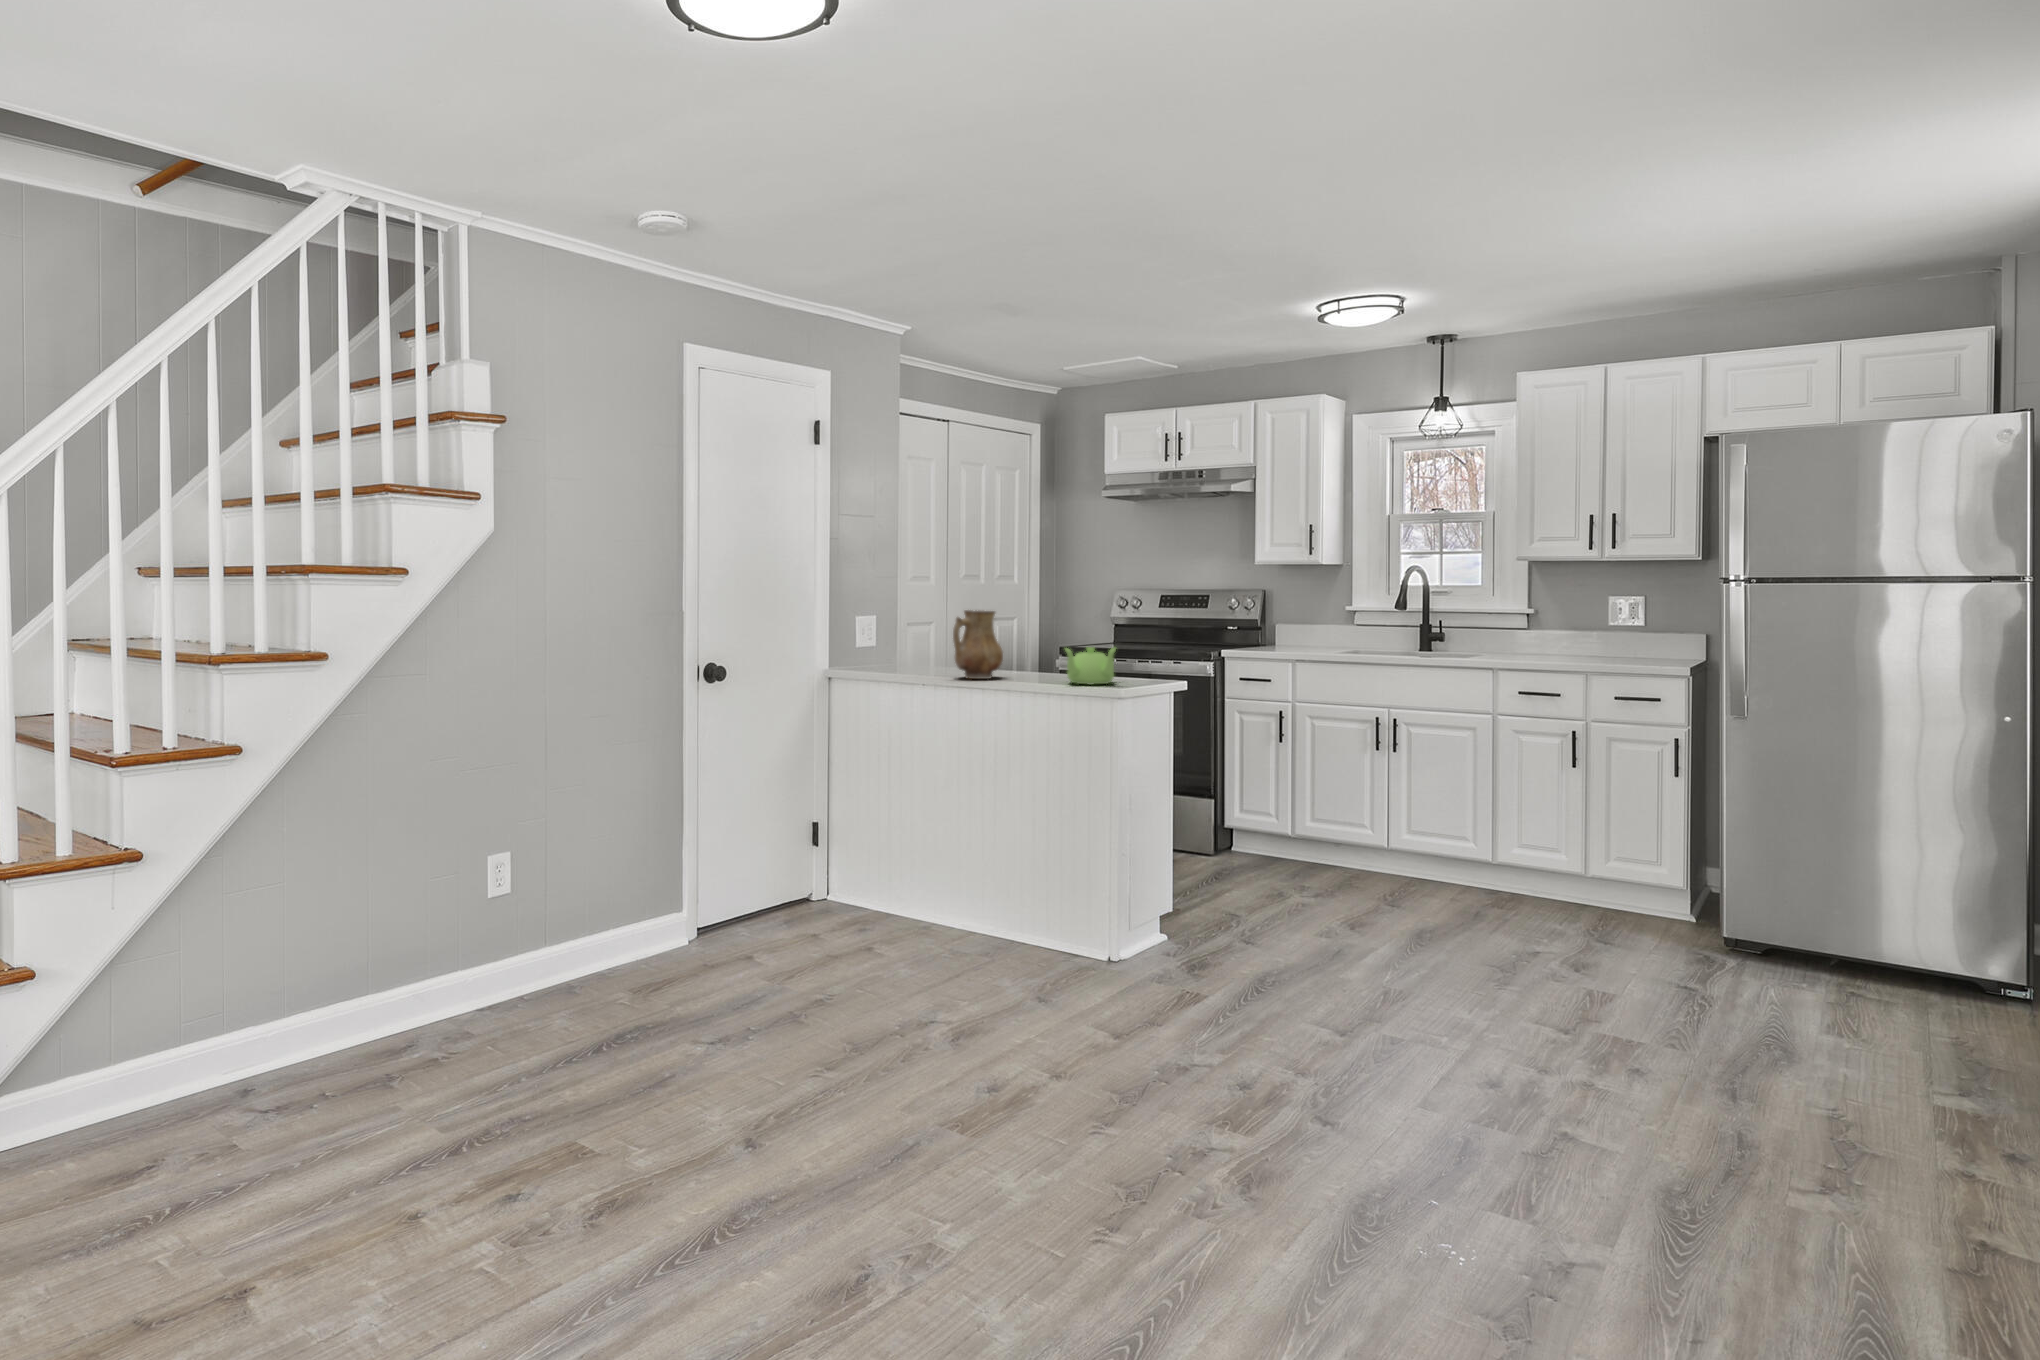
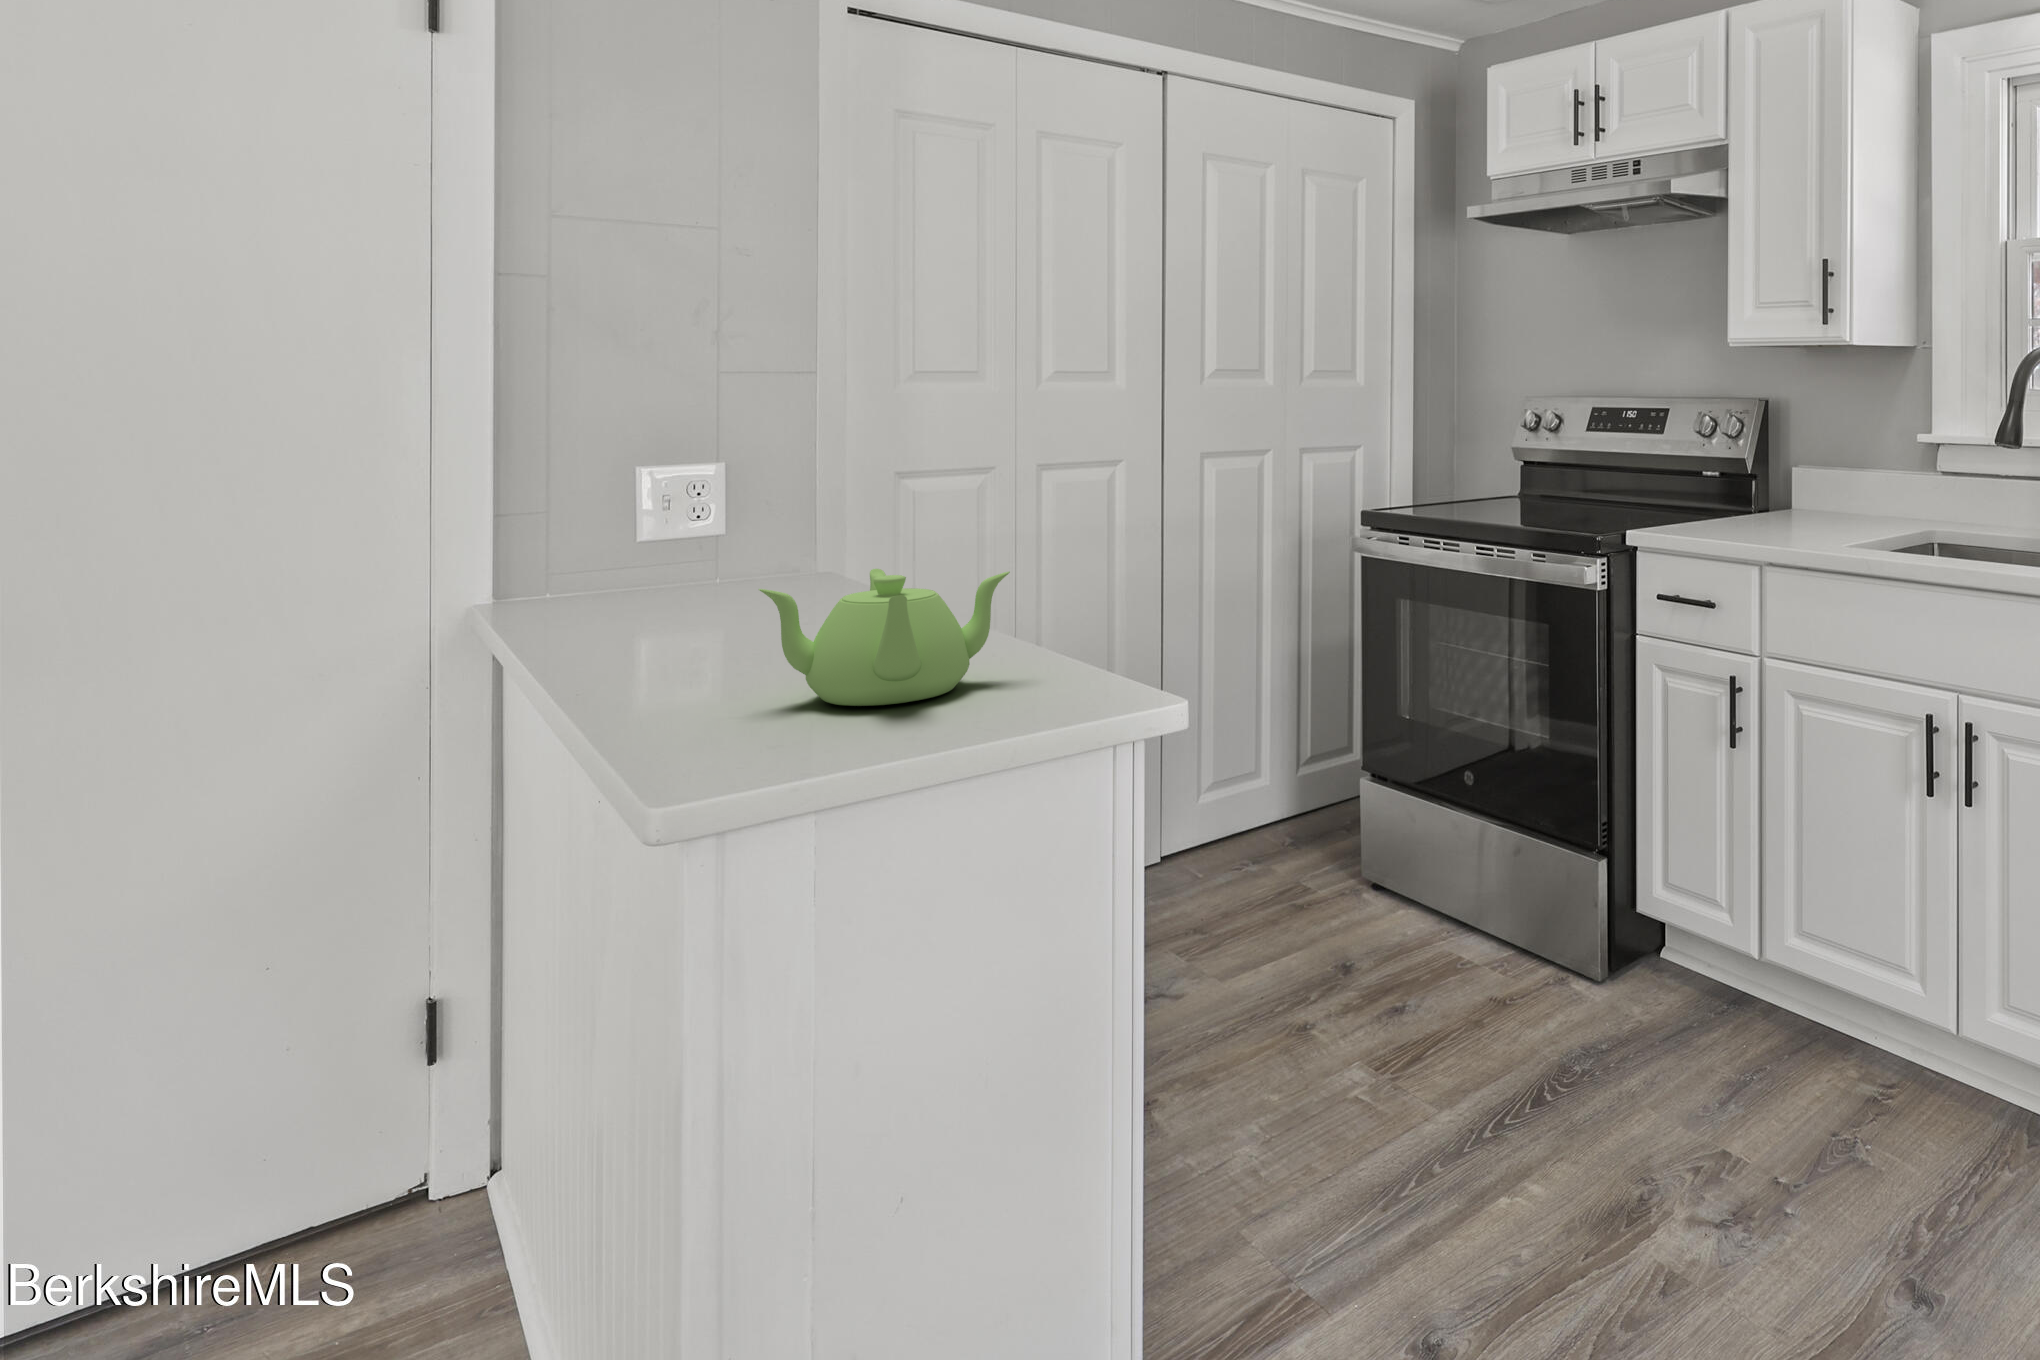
ceramic pitcher: present [953,610,1003,679] -> none [617,447,803,650]

